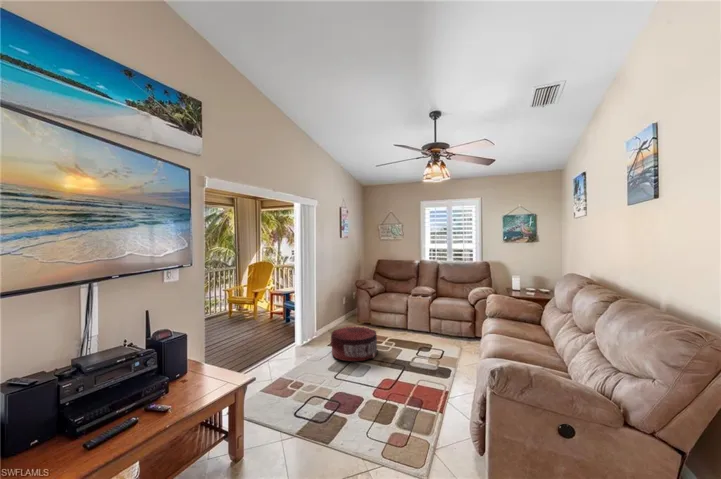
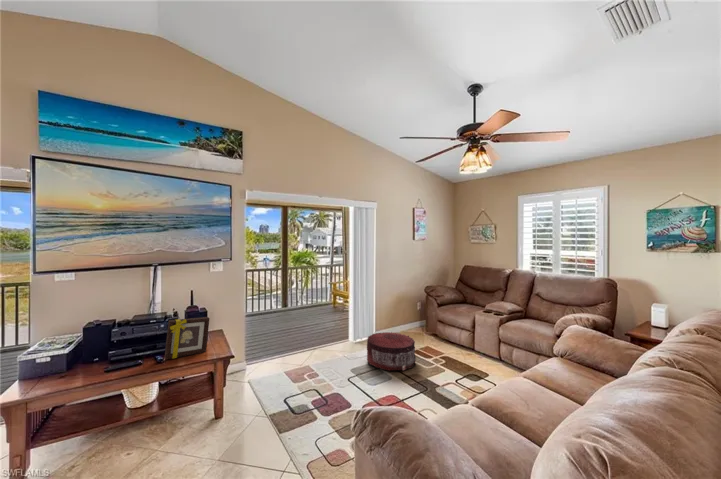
picture frame: none [169,338,217,404] -> present [165,317,209,359]

